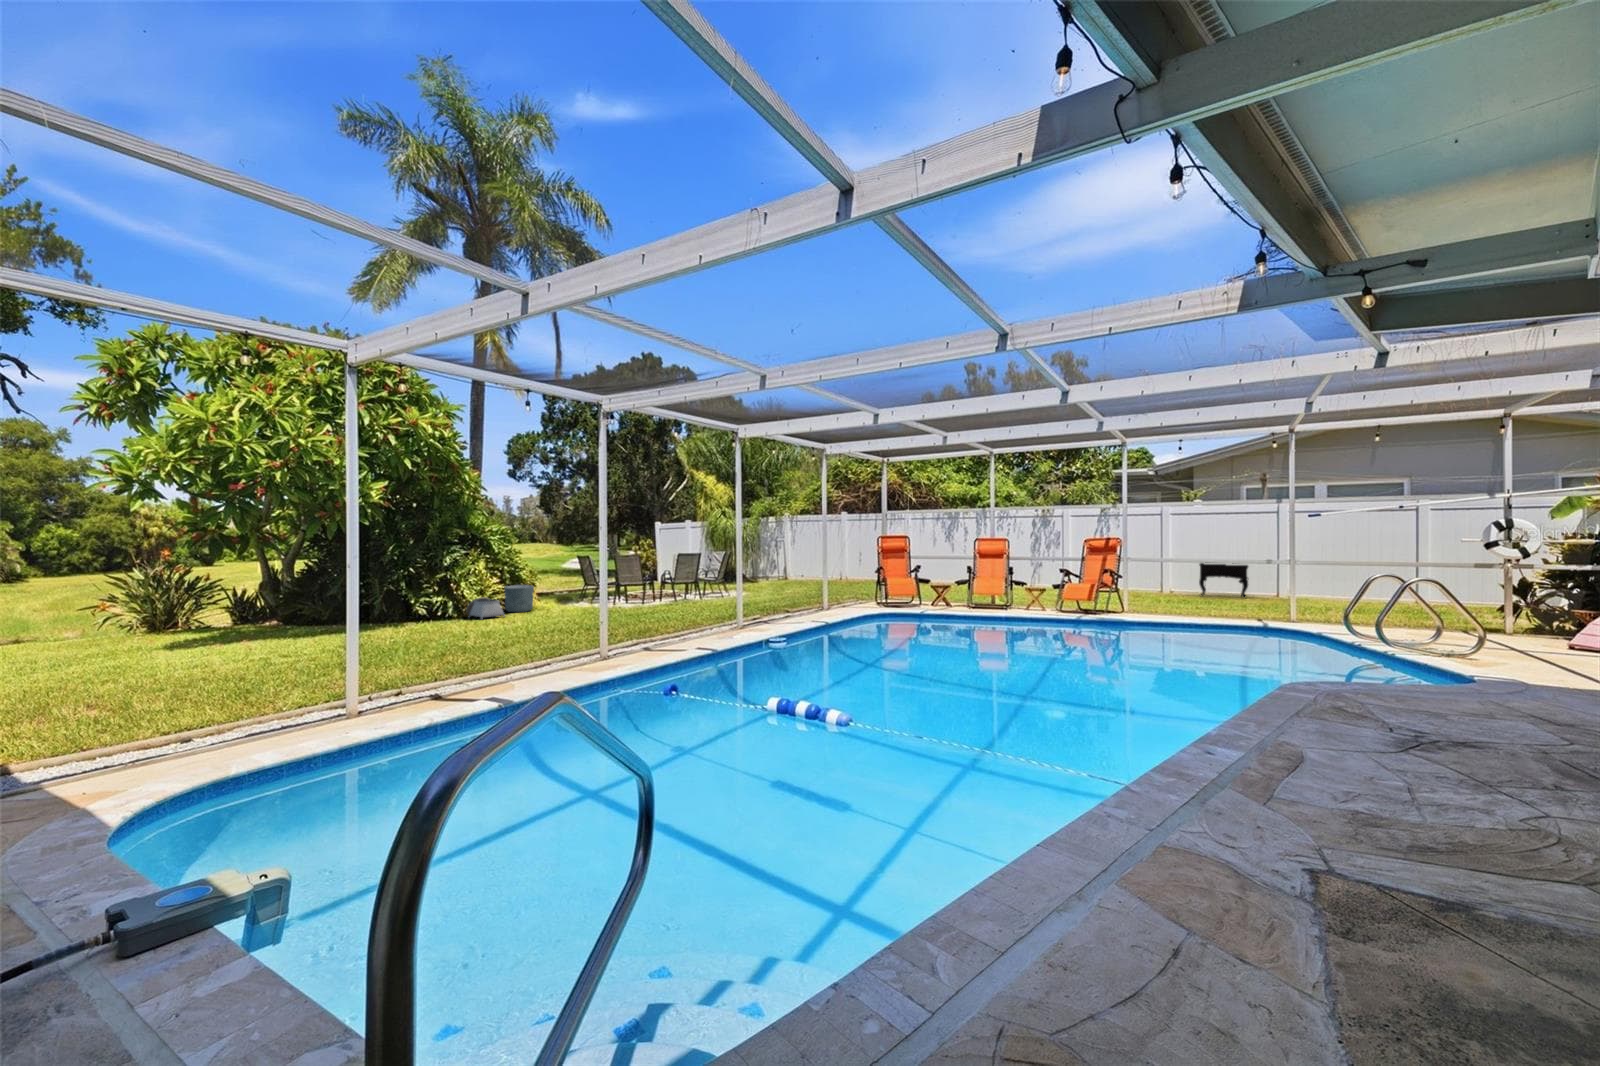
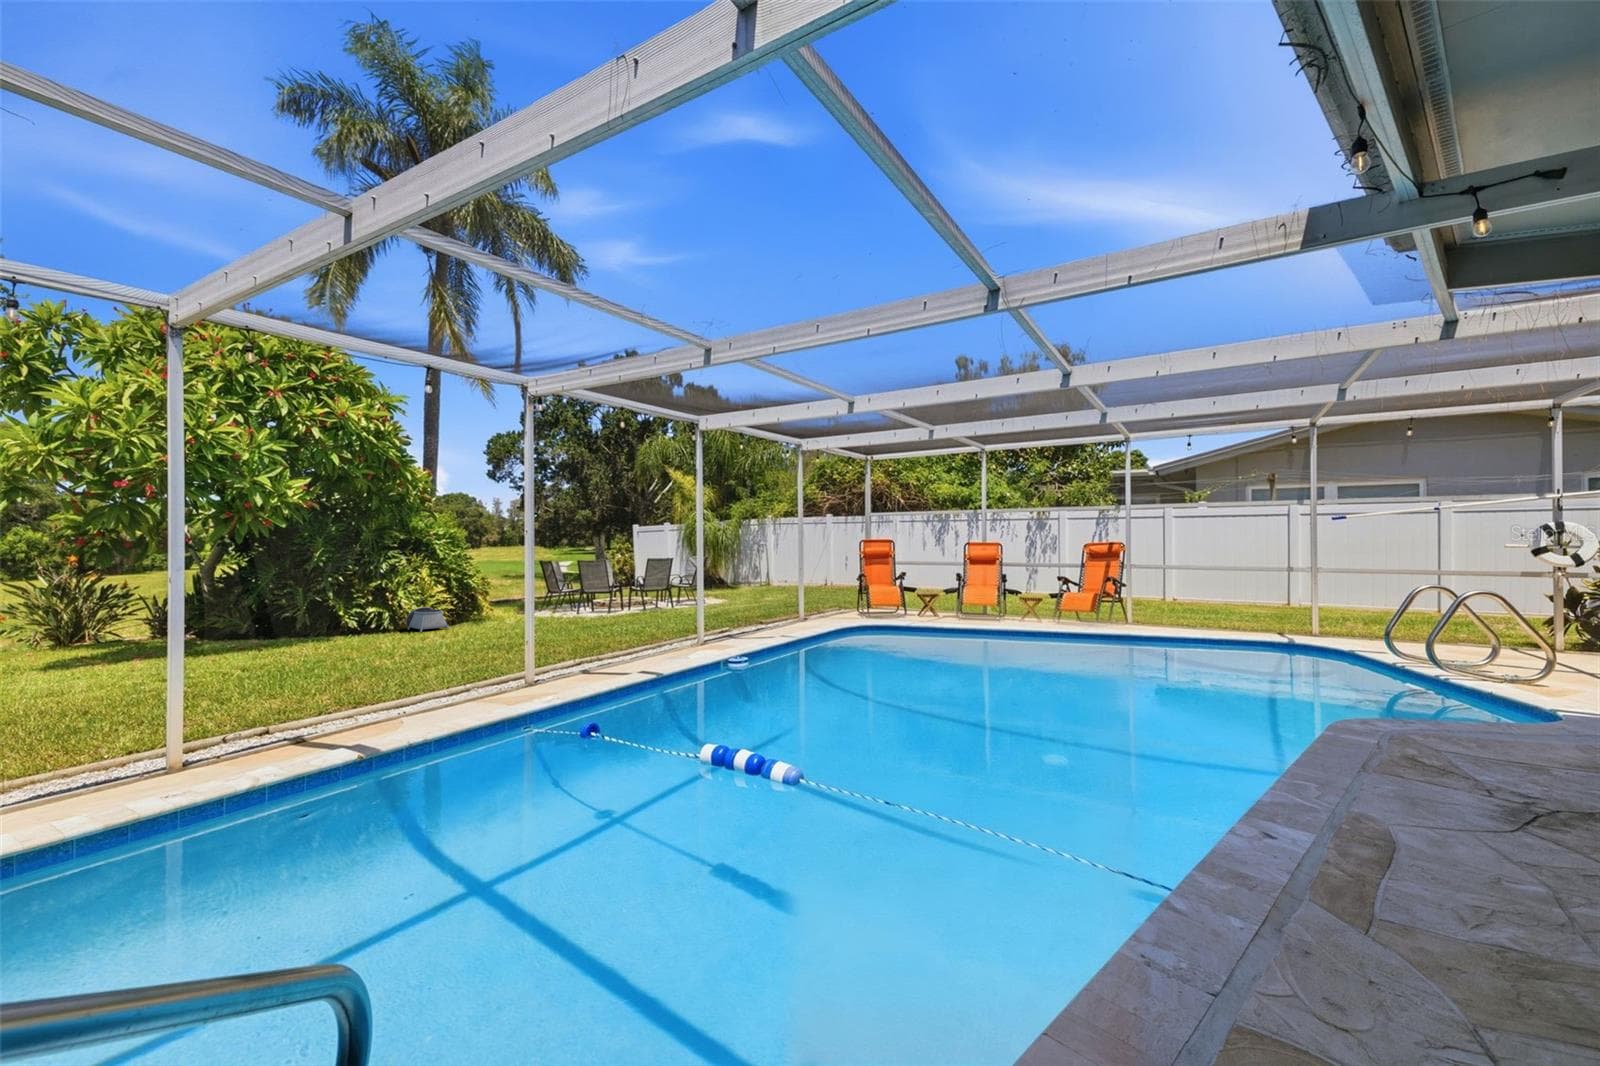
side table: present [1199,563,1248,598] -> none [1207,569,1261,609]
planter: present [505,585,534,612] -> none [451,594,484,623]

